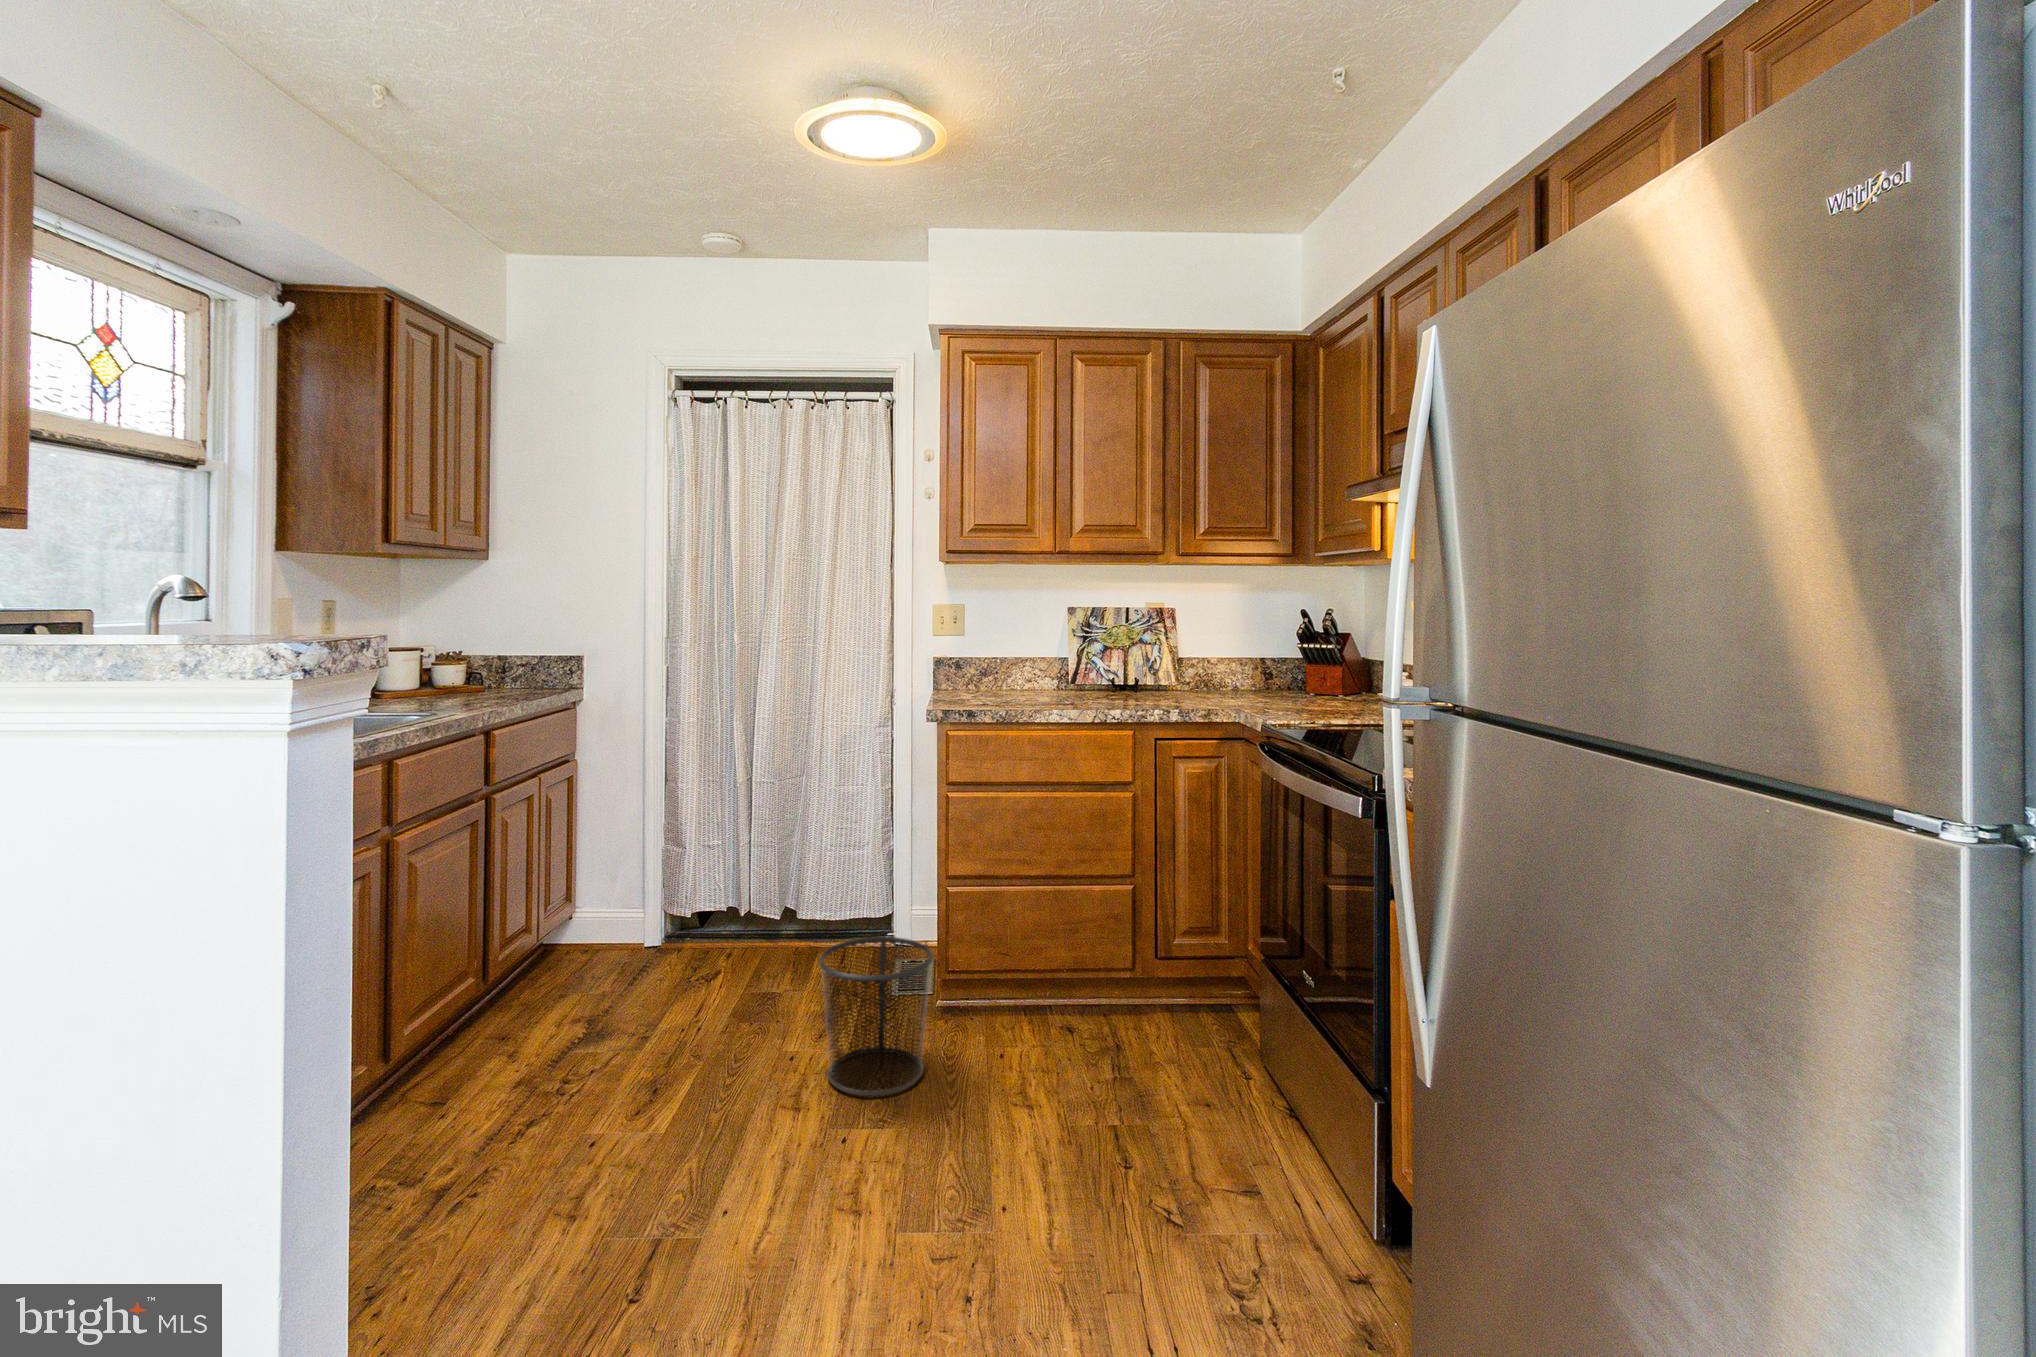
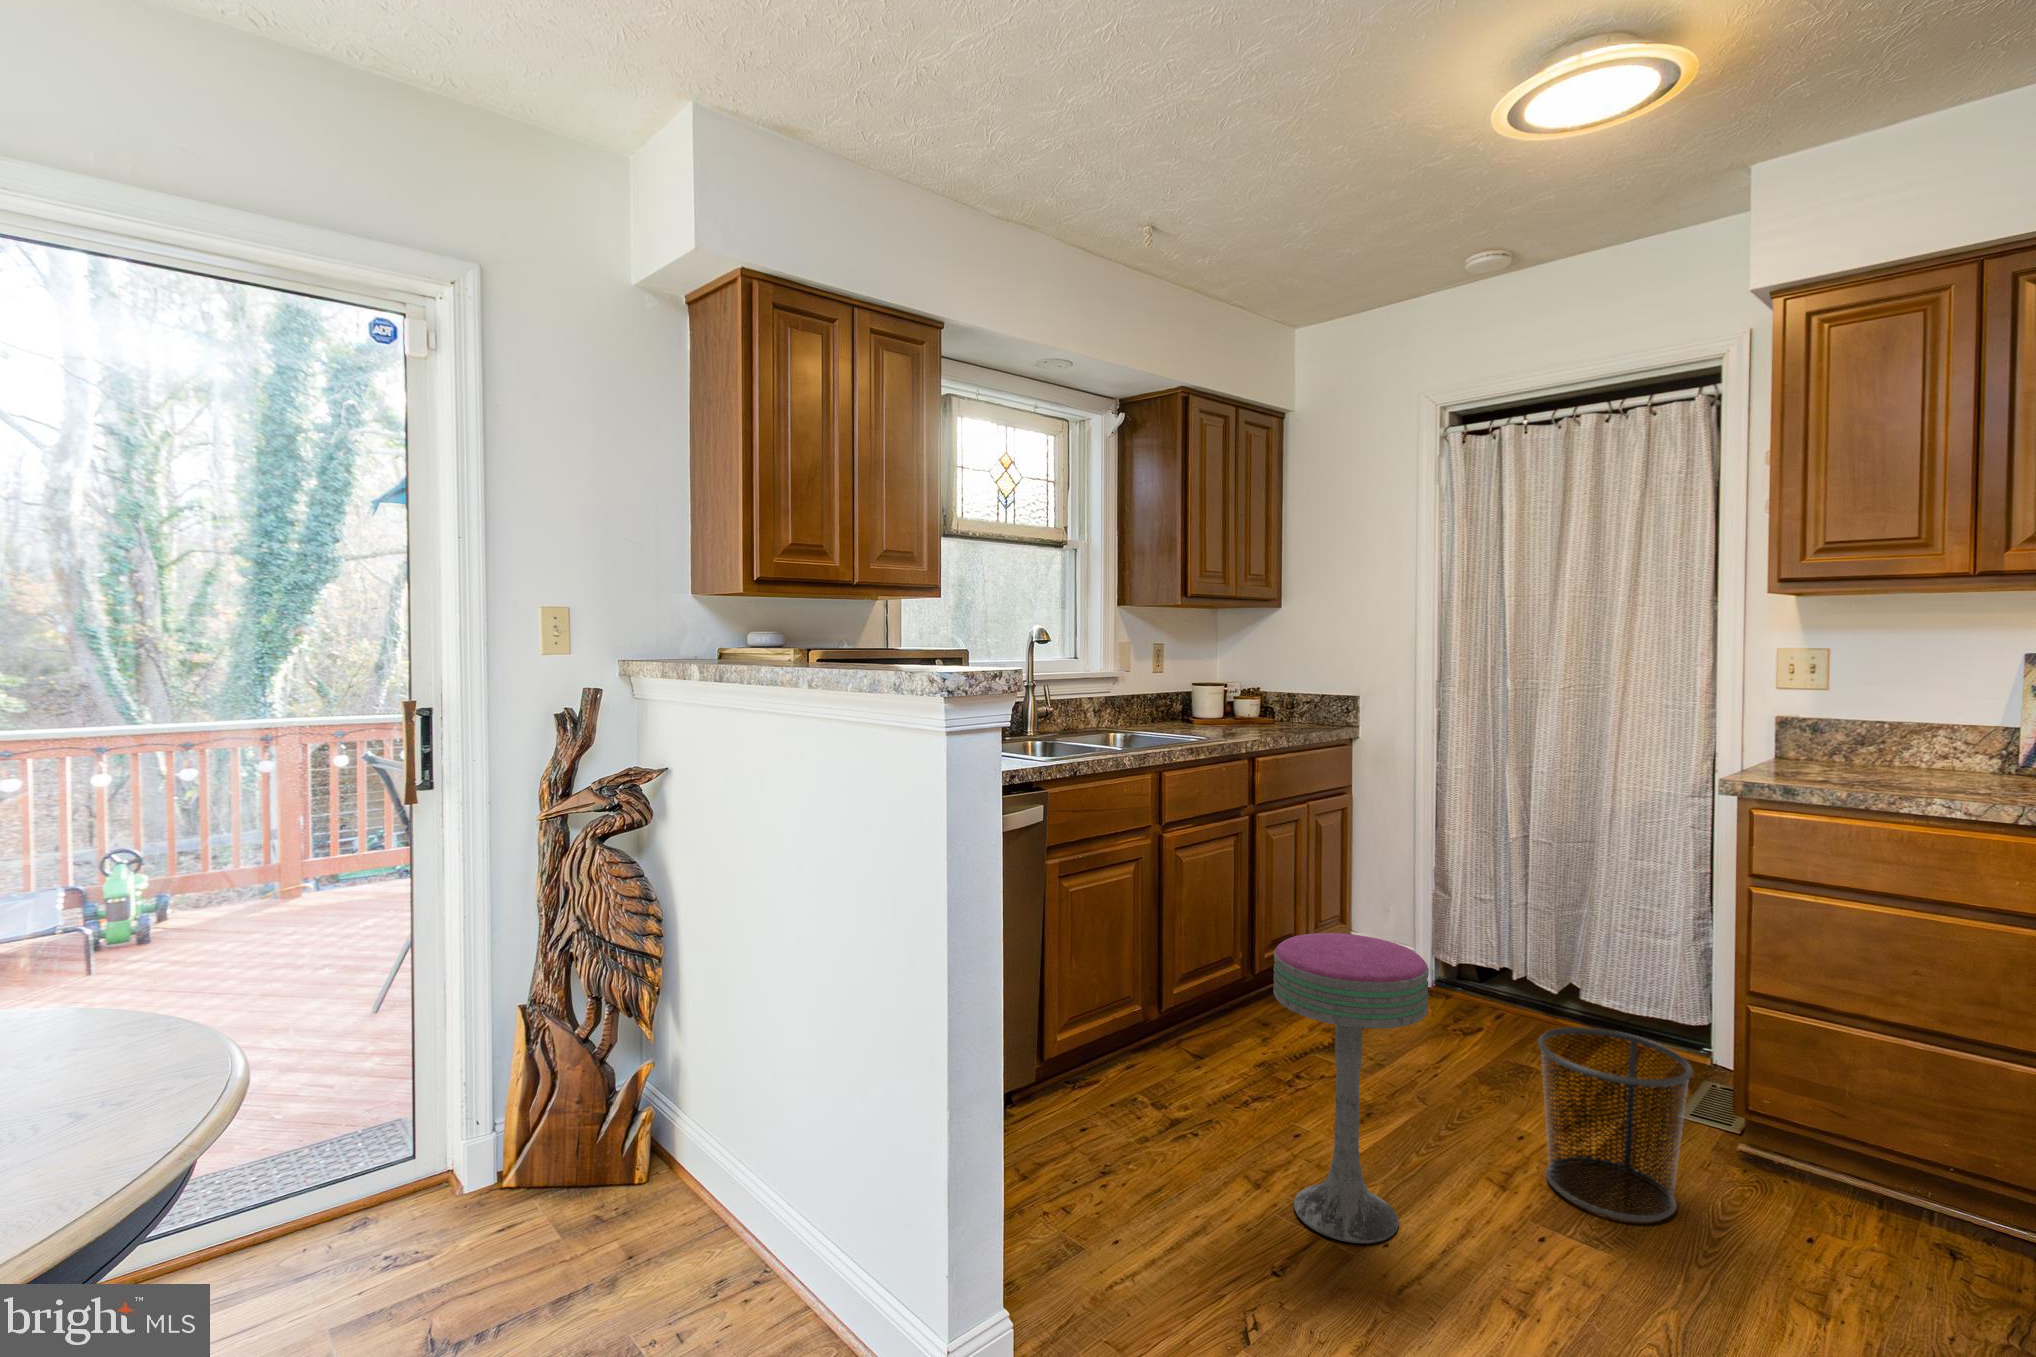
bar stool: none [587,907,753,1234] -> present [1273,933,1429,1243]

